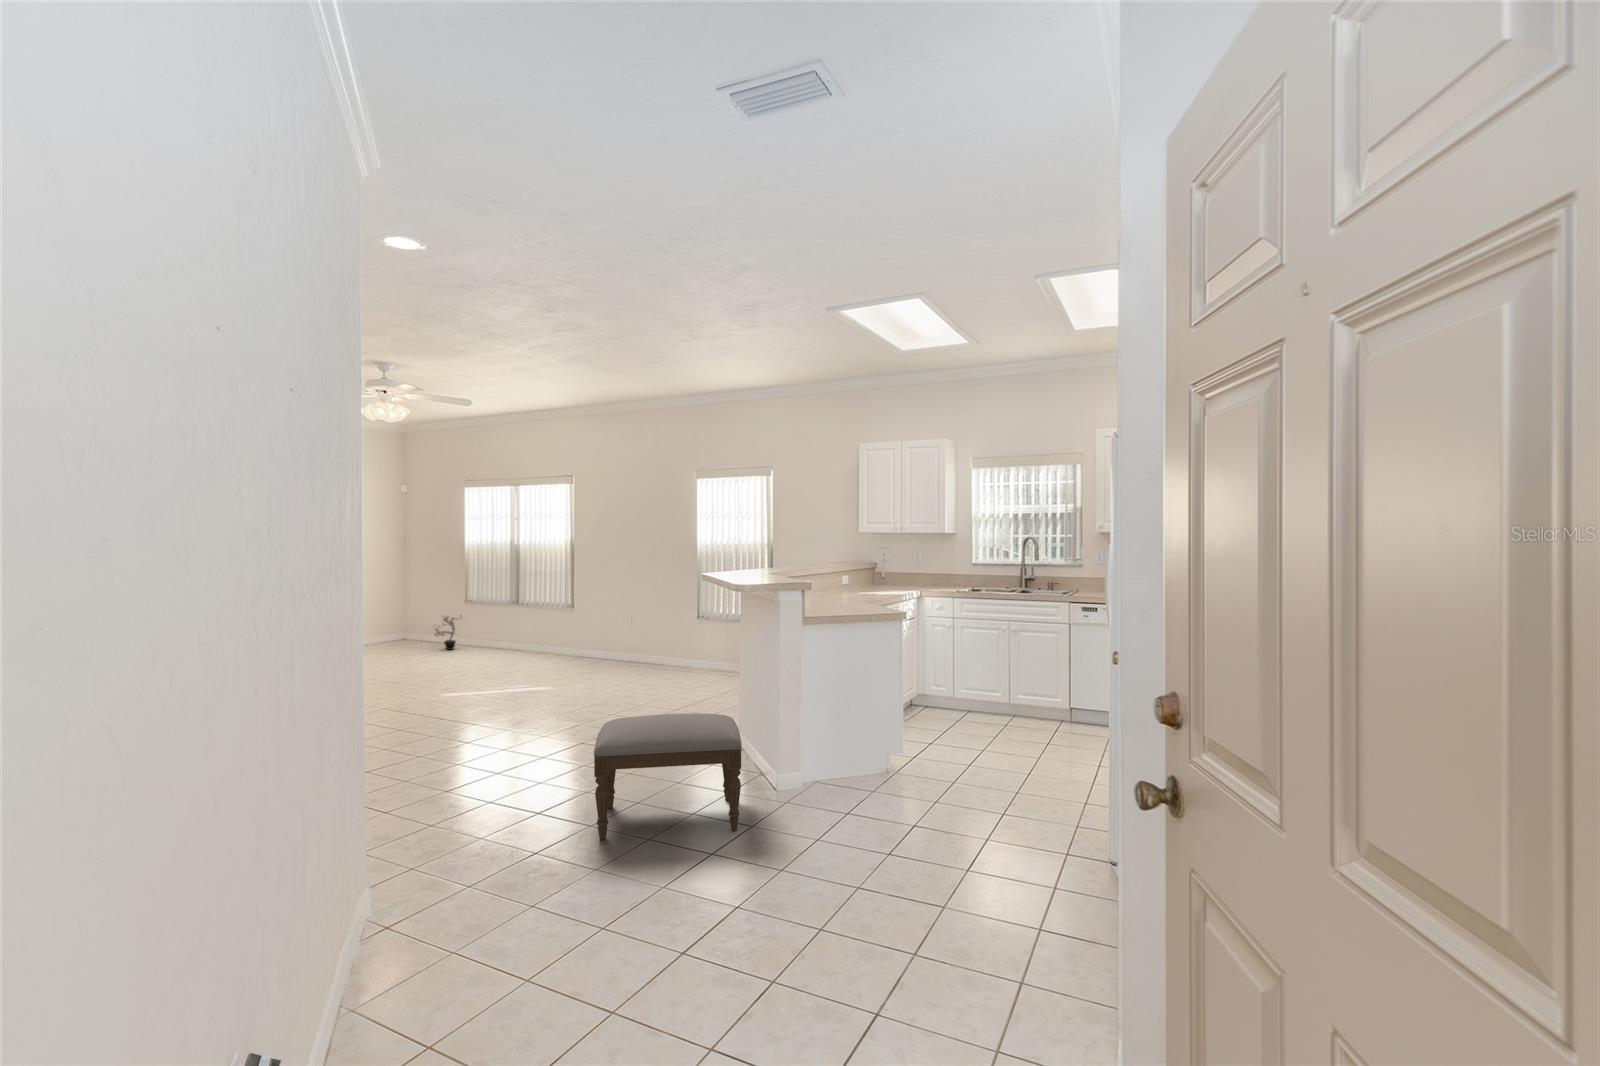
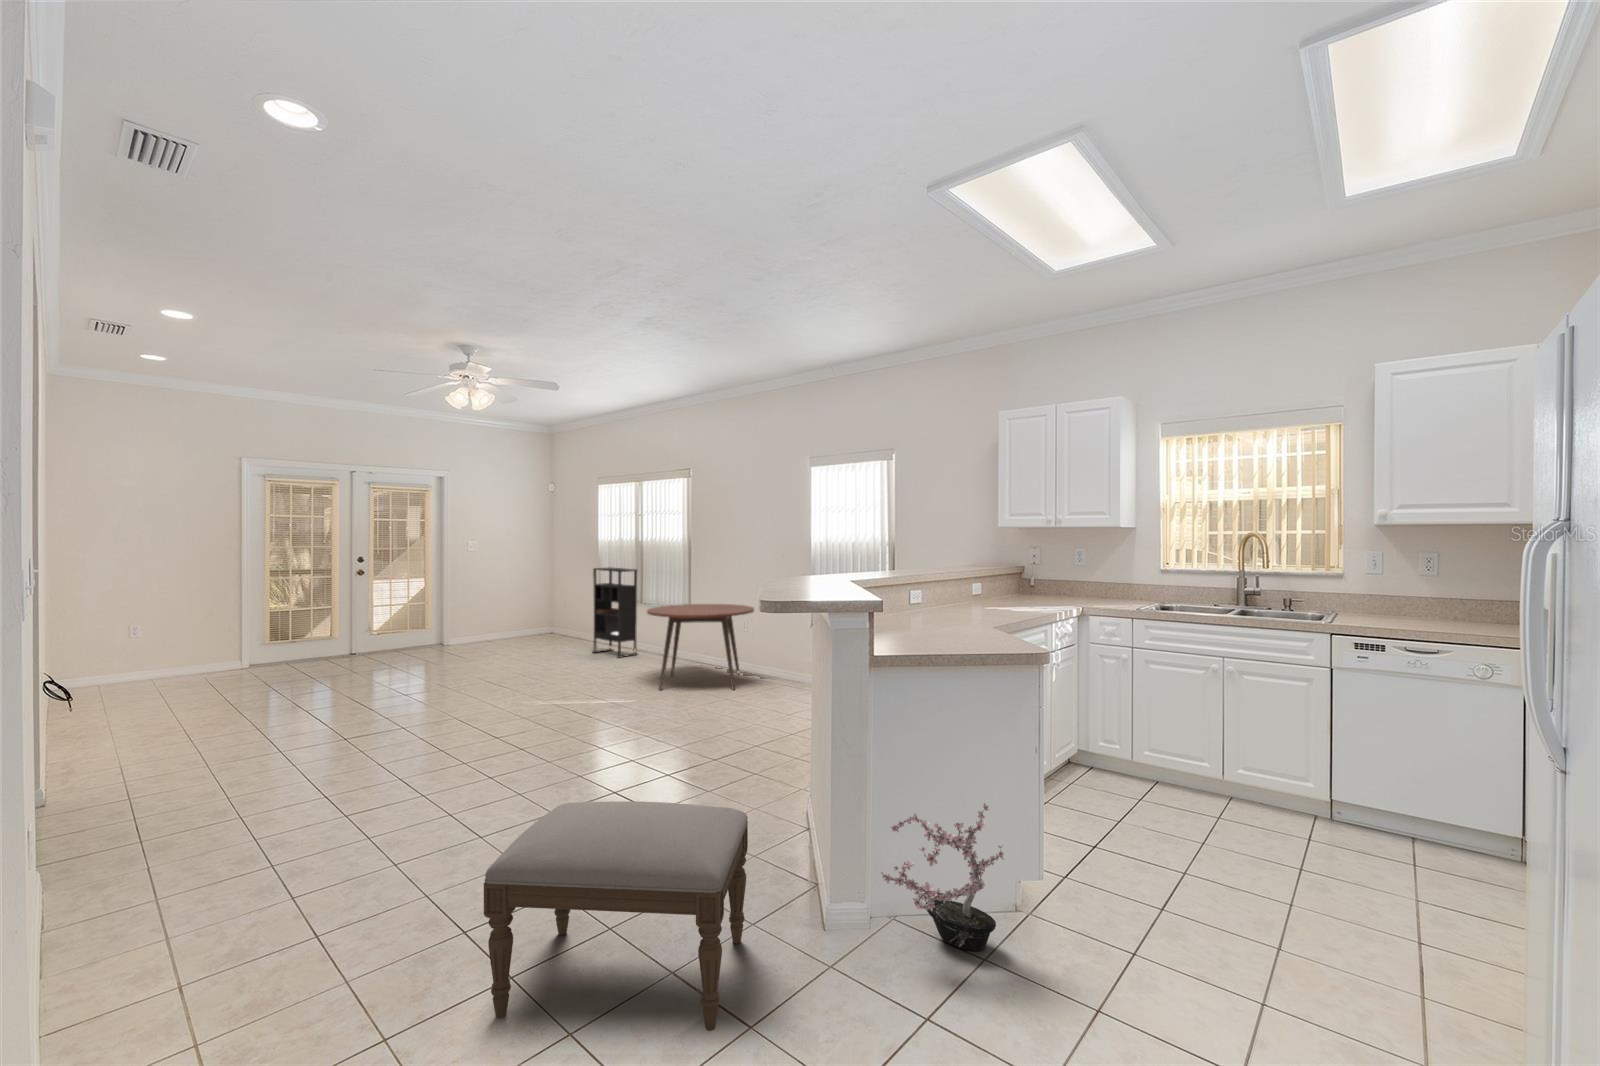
bookshelf: none [468,570,516,656] -> present [593,567,637,658]
dining table: none [546,601,645,678] -> present [647,604,754,690]
potted plant: present [435,615,461,650] -> present [880,803,1004,951]

